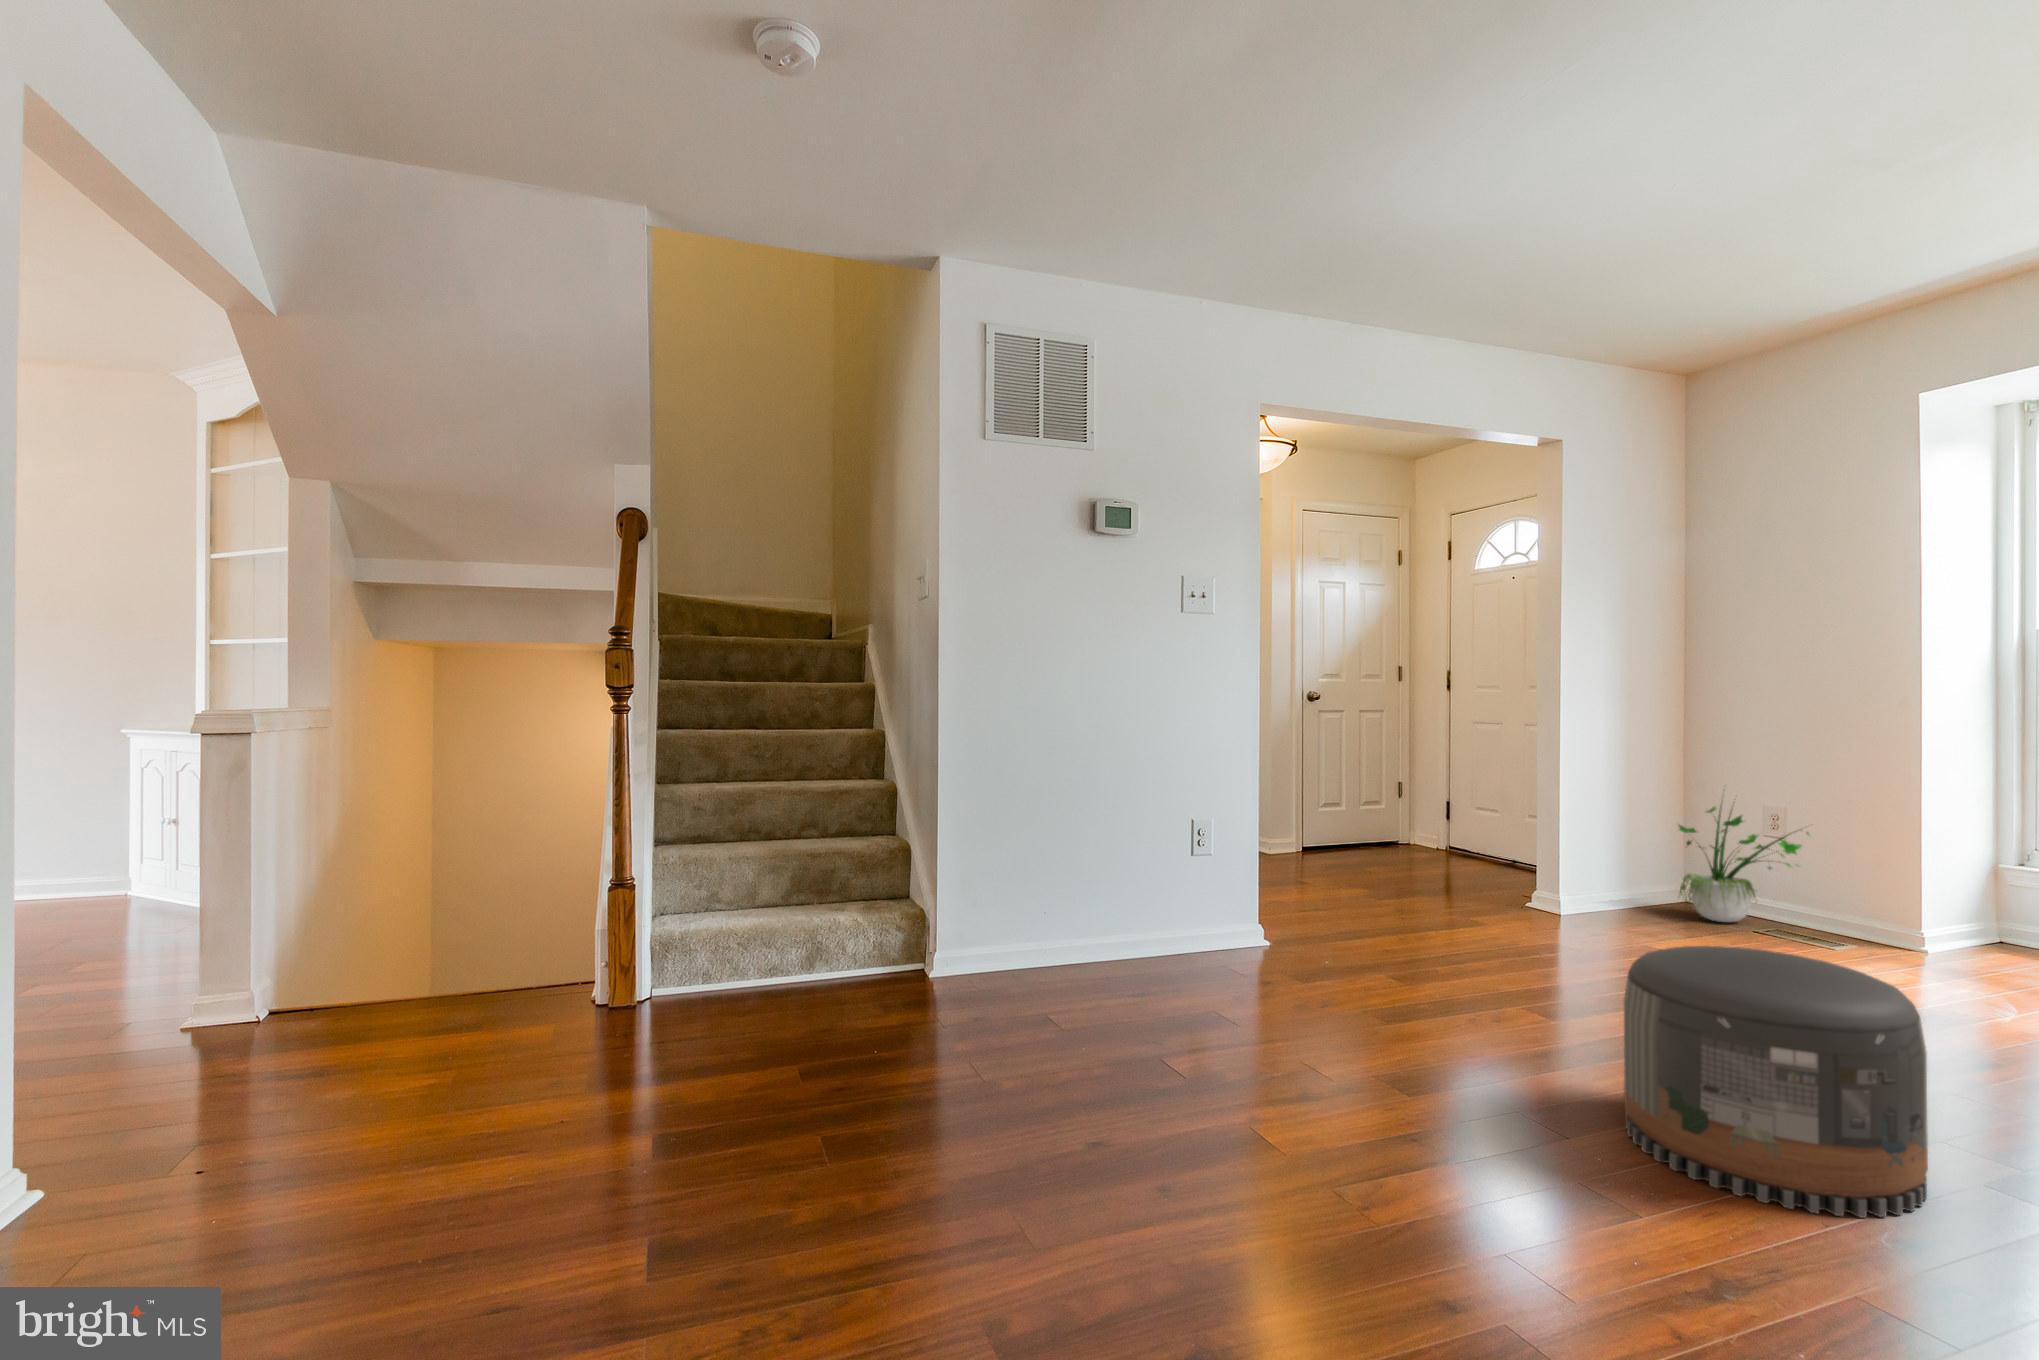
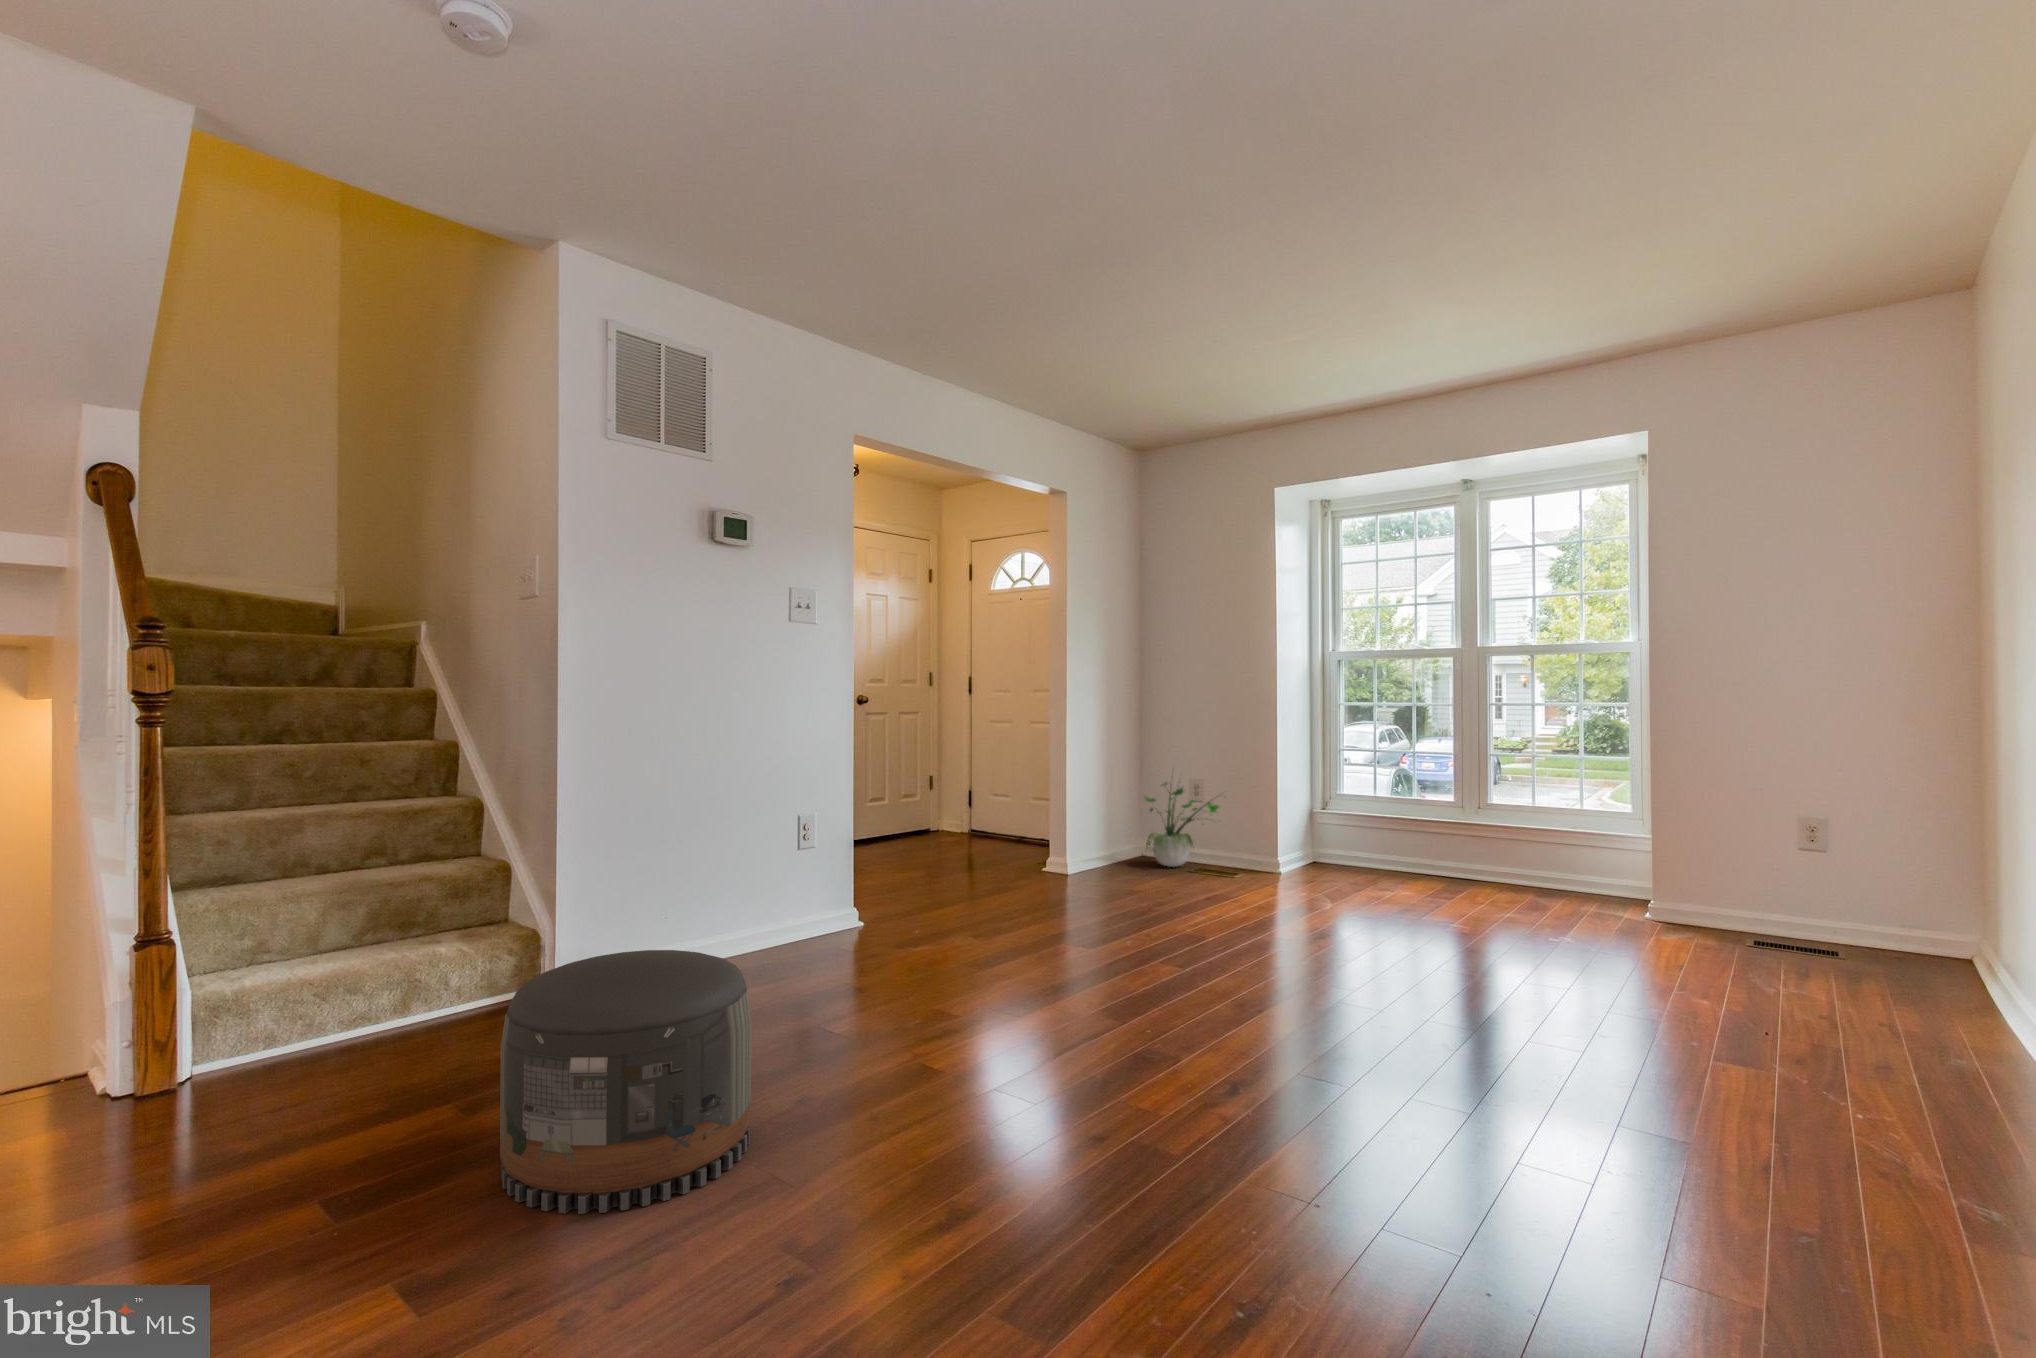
pouf: present [1624,946,1928,1218] -> present [500,950,751,1214]

